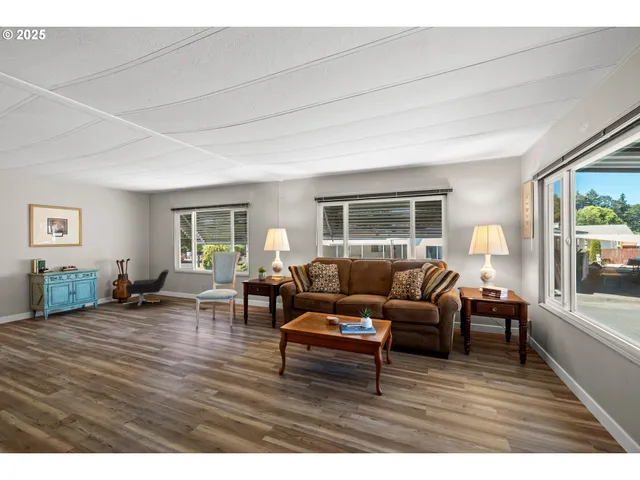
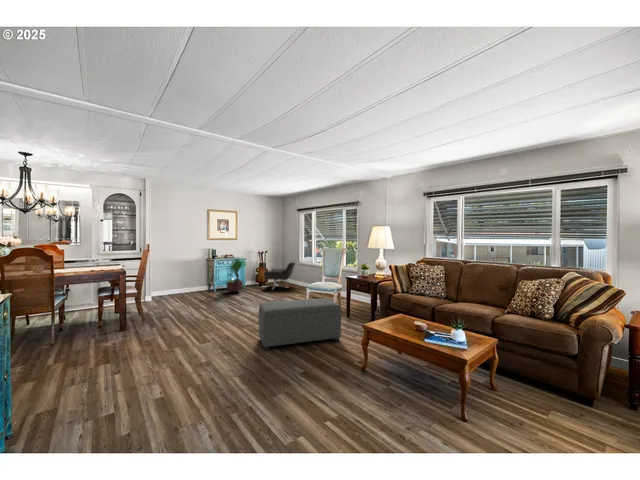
potted tree: none [66,267,102,316] -> present [226,259,246,292]
ottoman: none [142,307,247,380] -> present [259,298,341,351]

